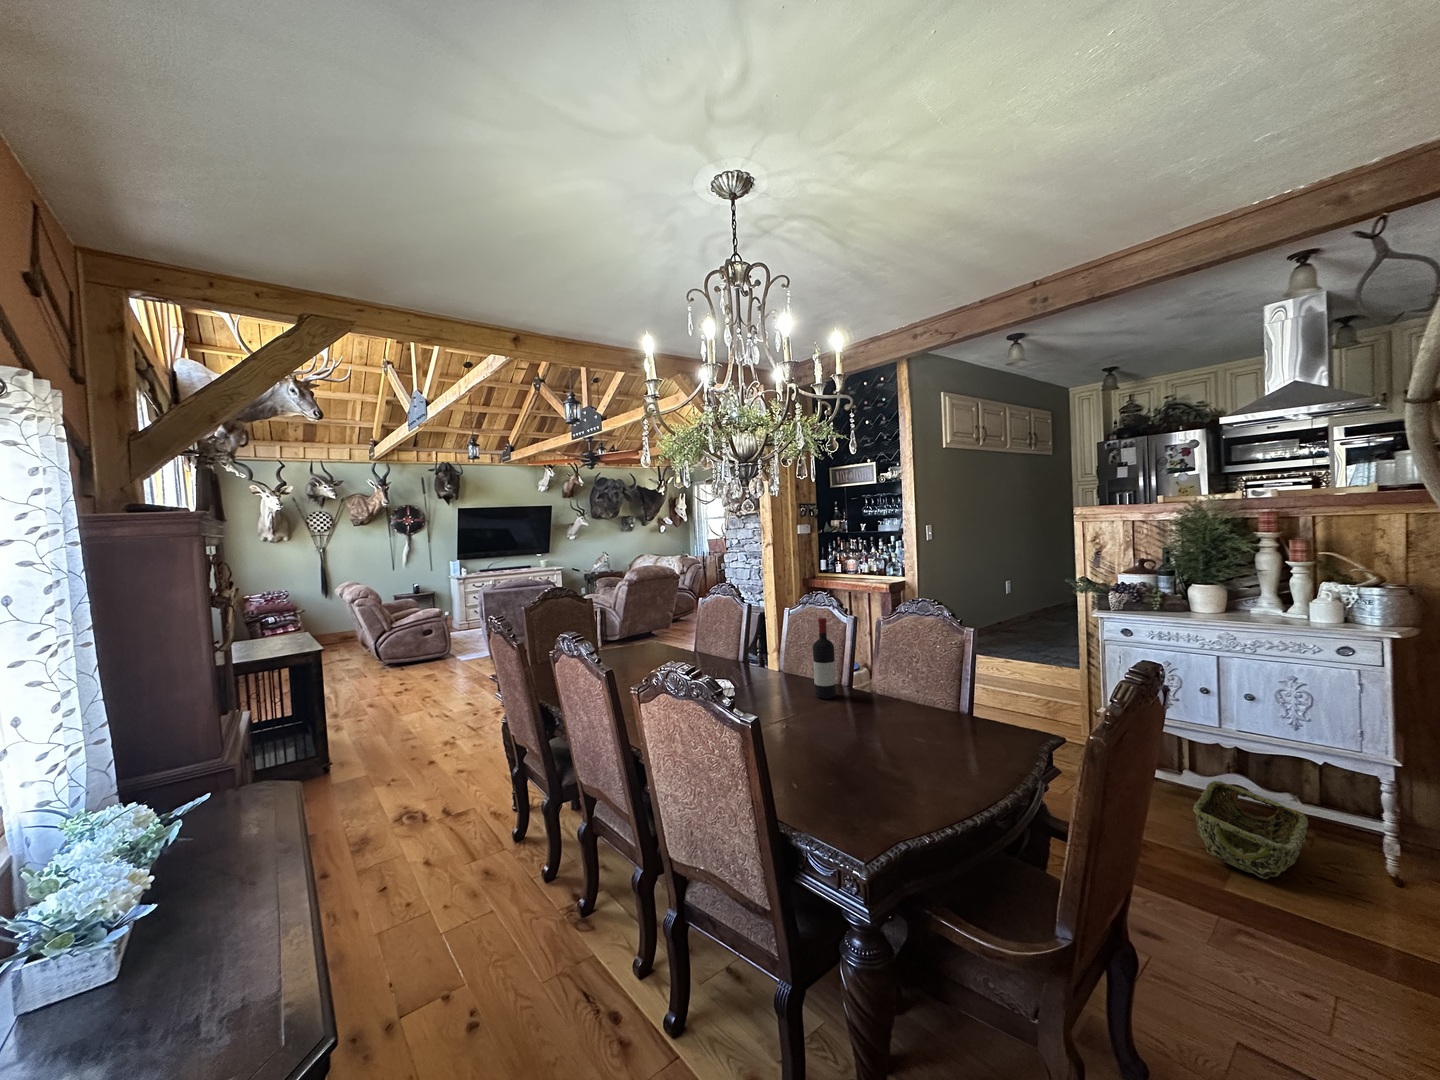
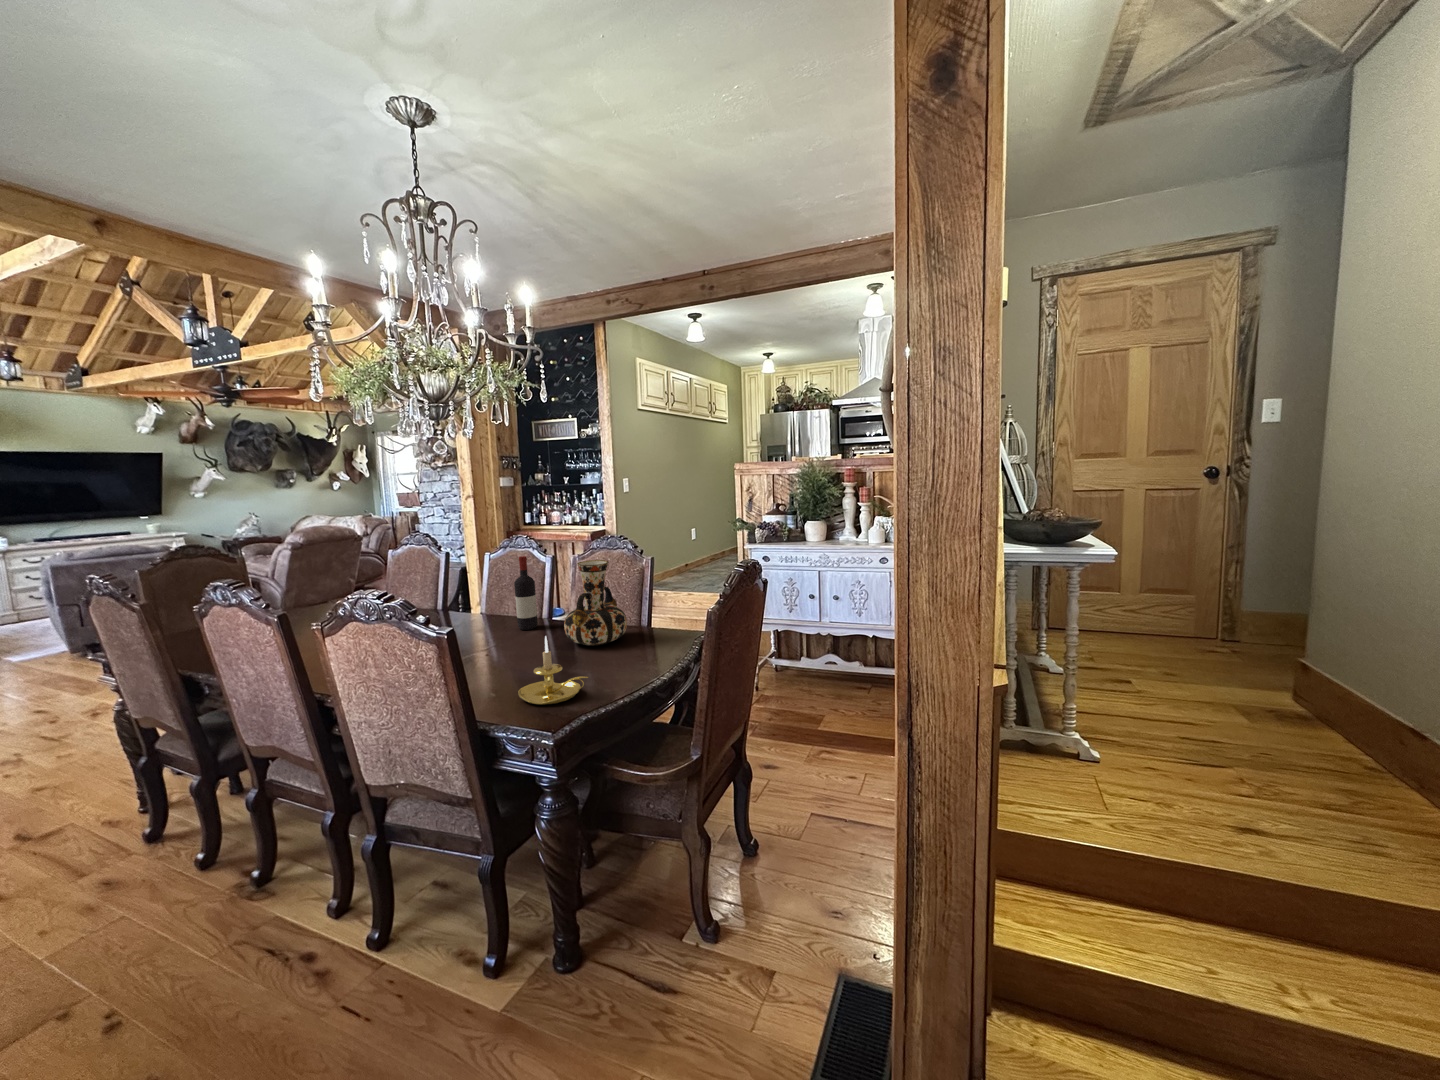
vase: none [868,631,944,734] -> present [564,560,627,646]
candle holder: none [821,730,906,817] -> present [518,636,588,705]
woven basket: present [1193,781,1308,879] -> none [801,657,862,714]

